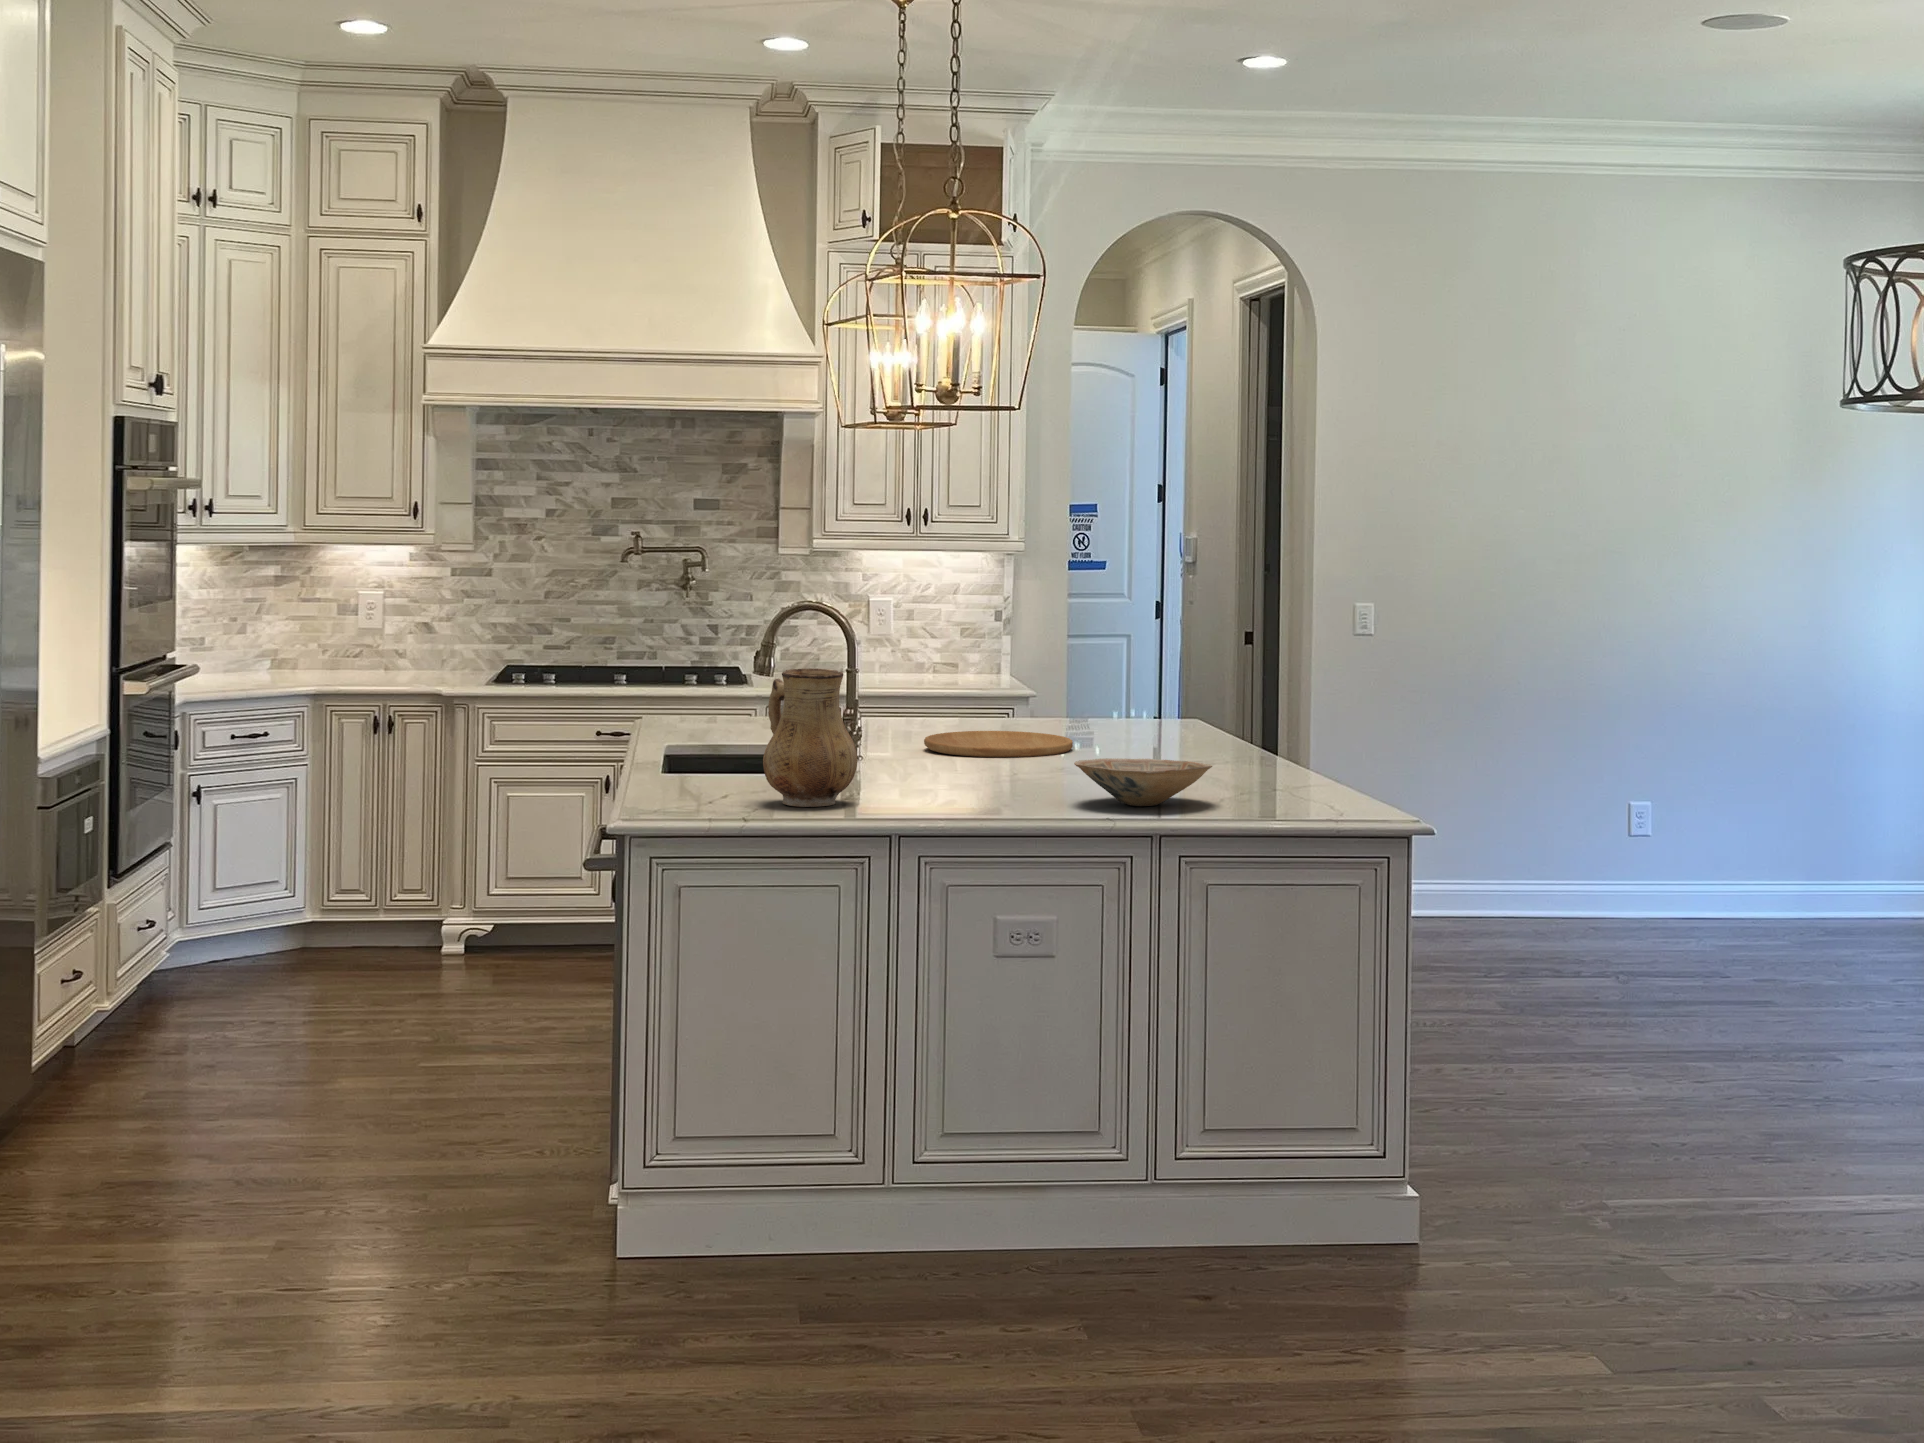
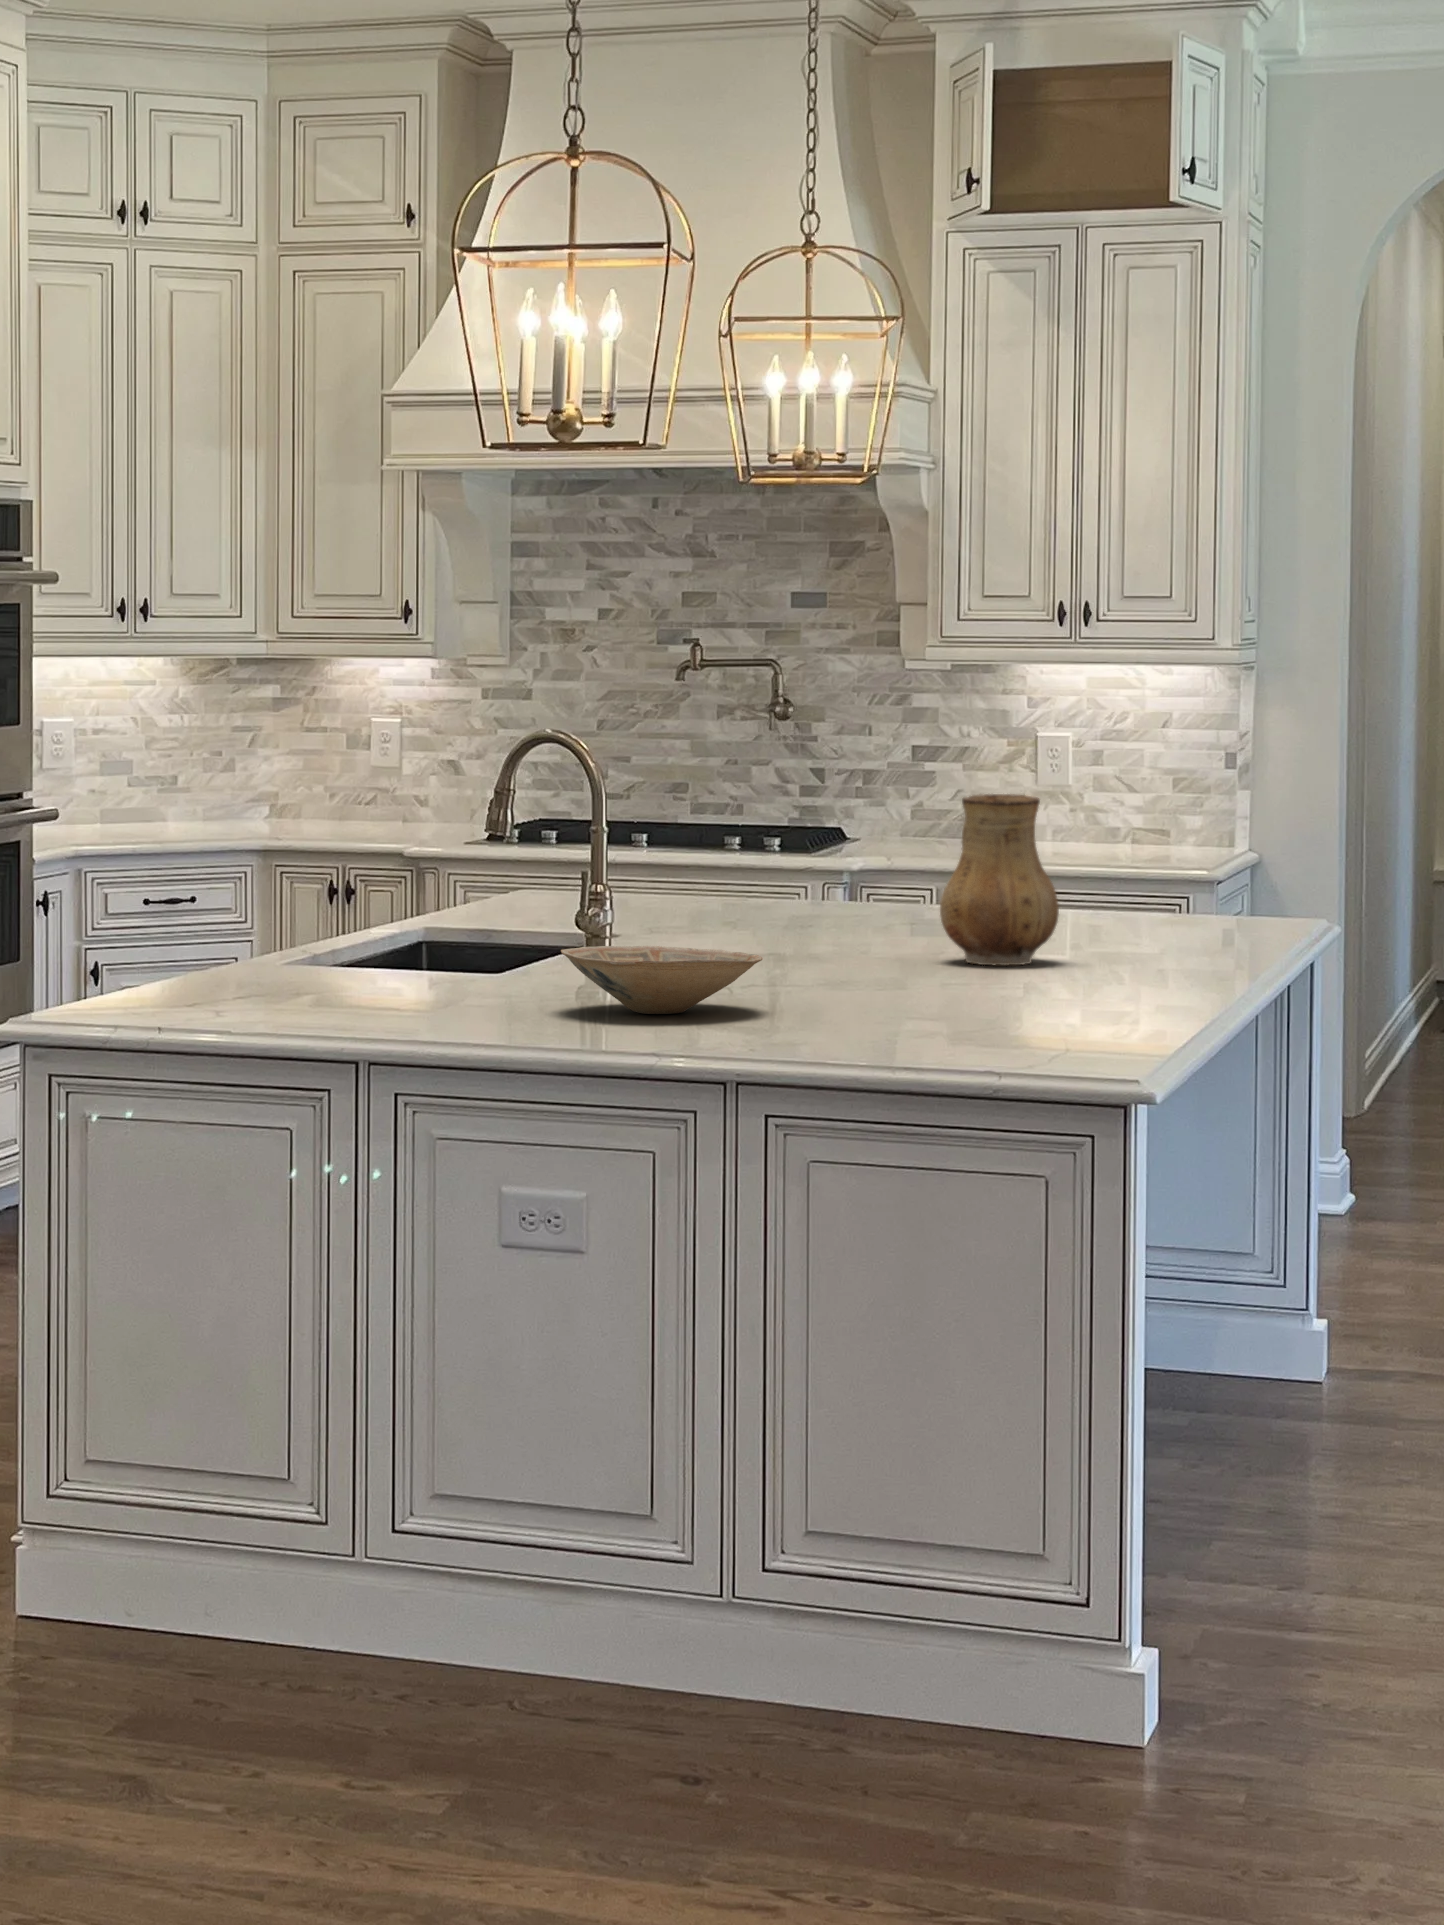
ceramic pitcher: present [763,668,857,807] -> present [940,794,1059,965]
cutting board: present [924,731,1073,758] -> none [693,918,912,954]

